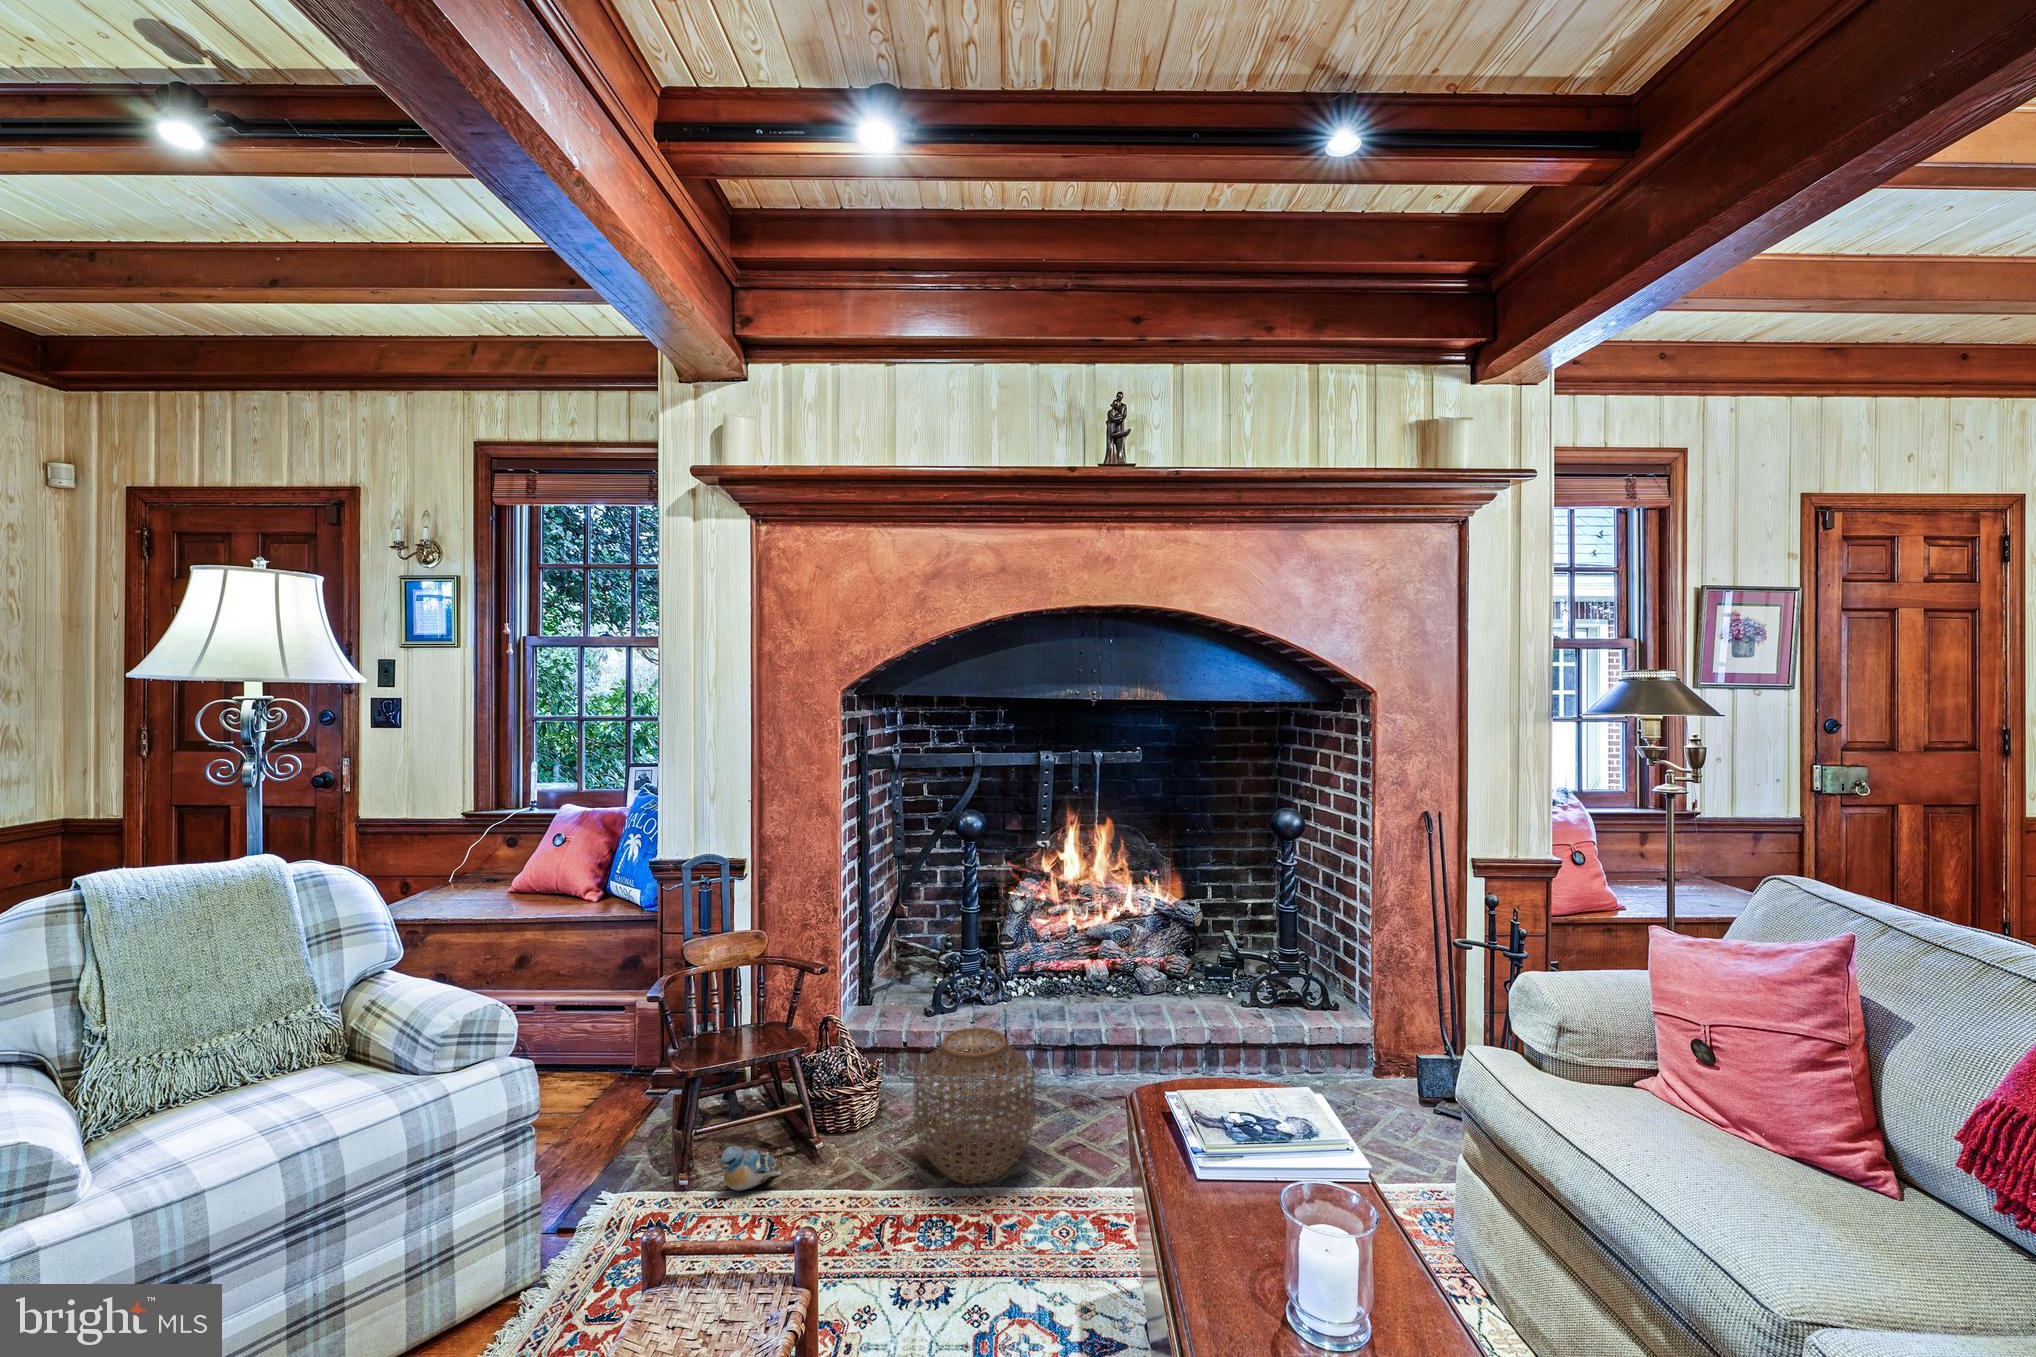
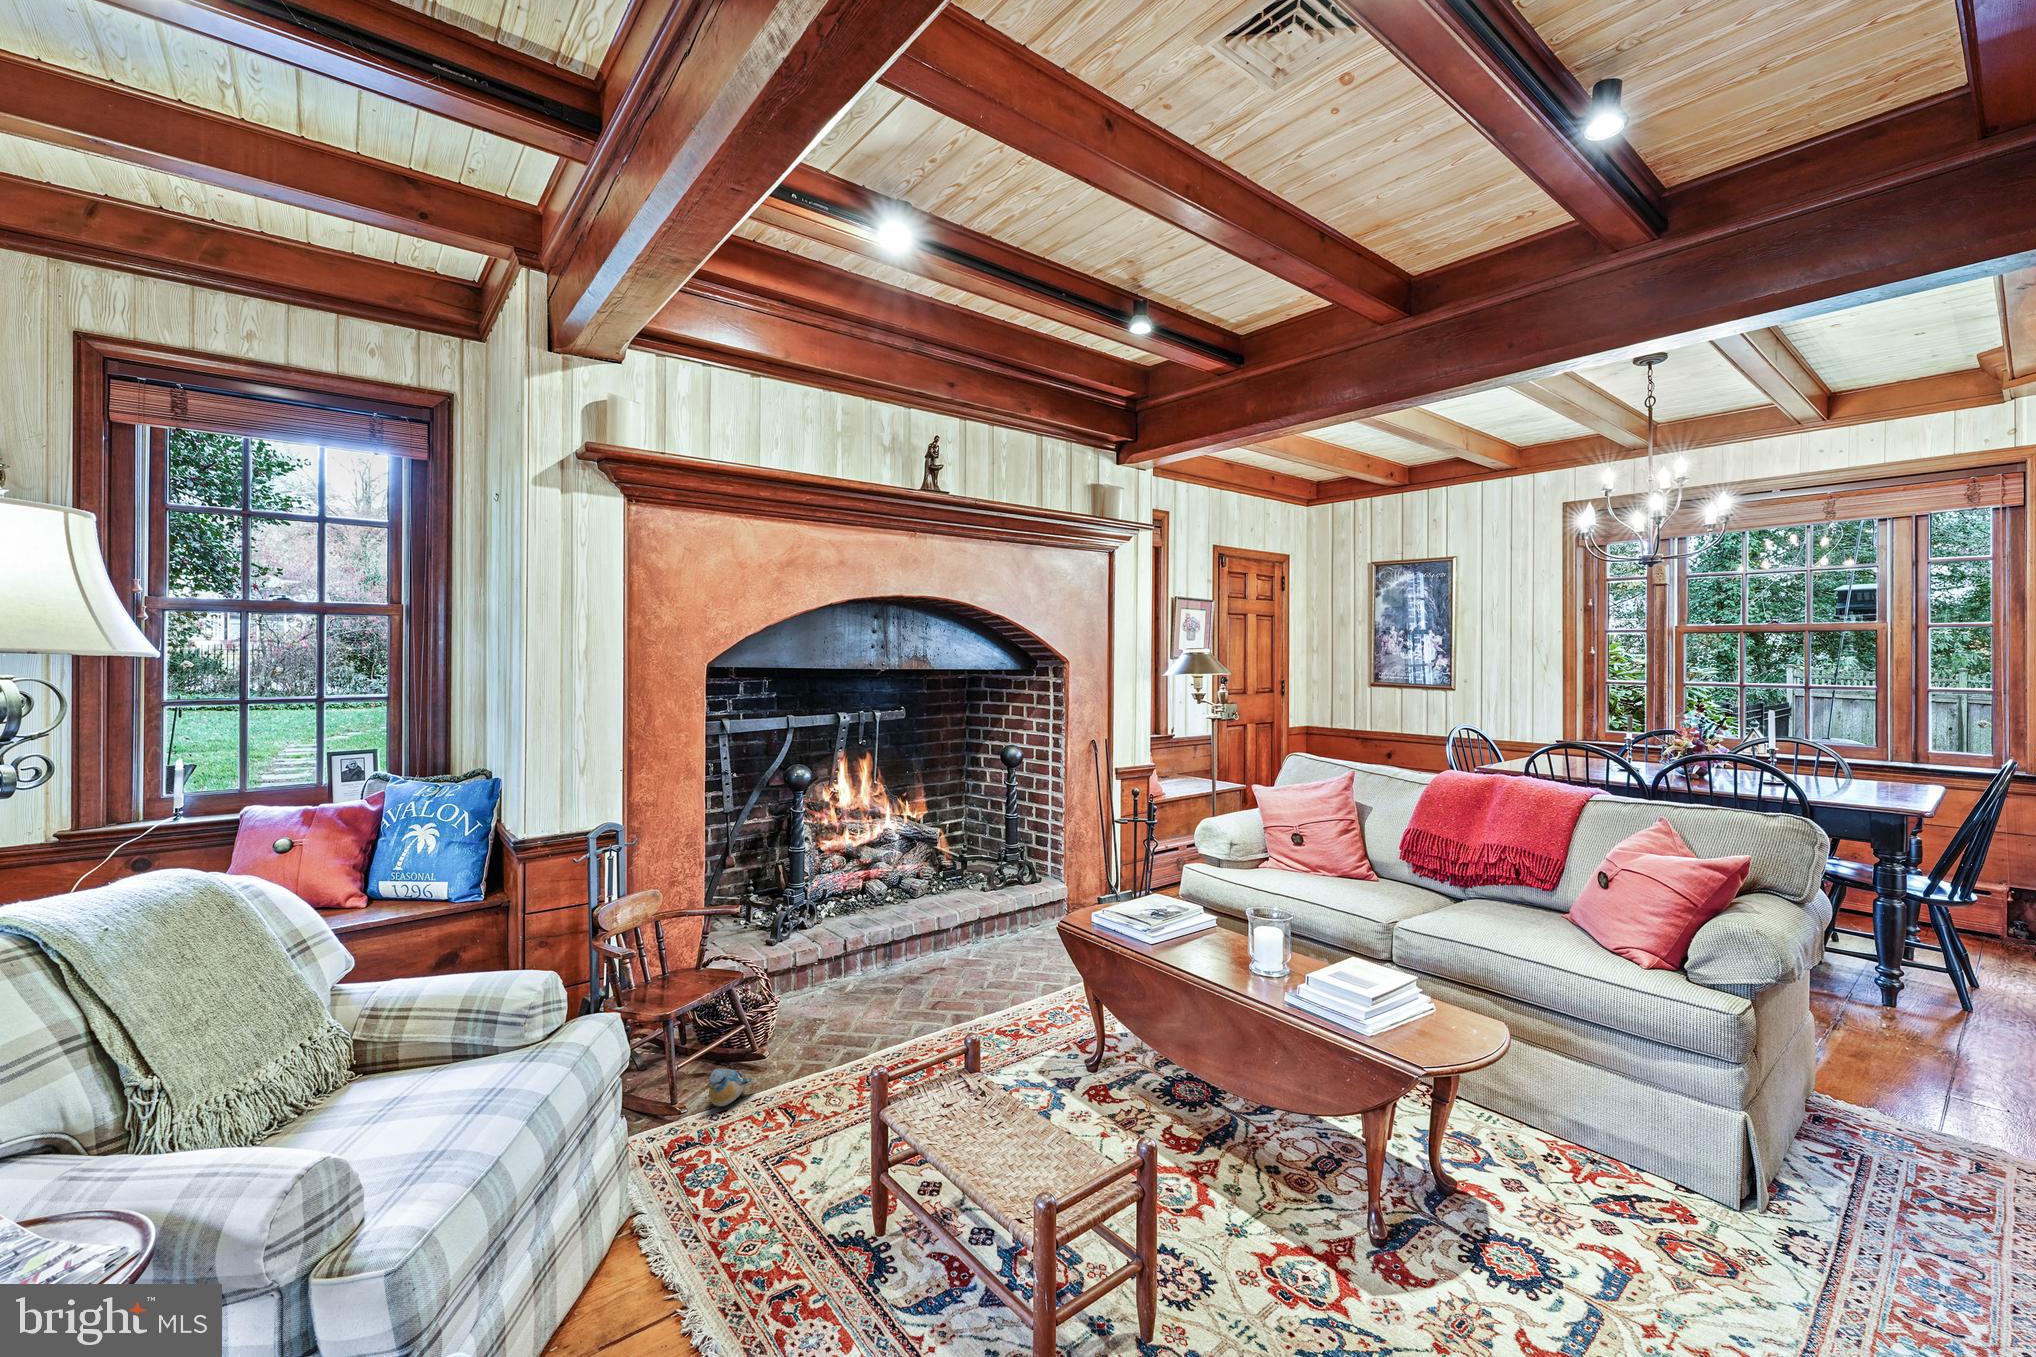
woven basket: present [913,1027,1035,1183] -> none [842,927,939,1044]

